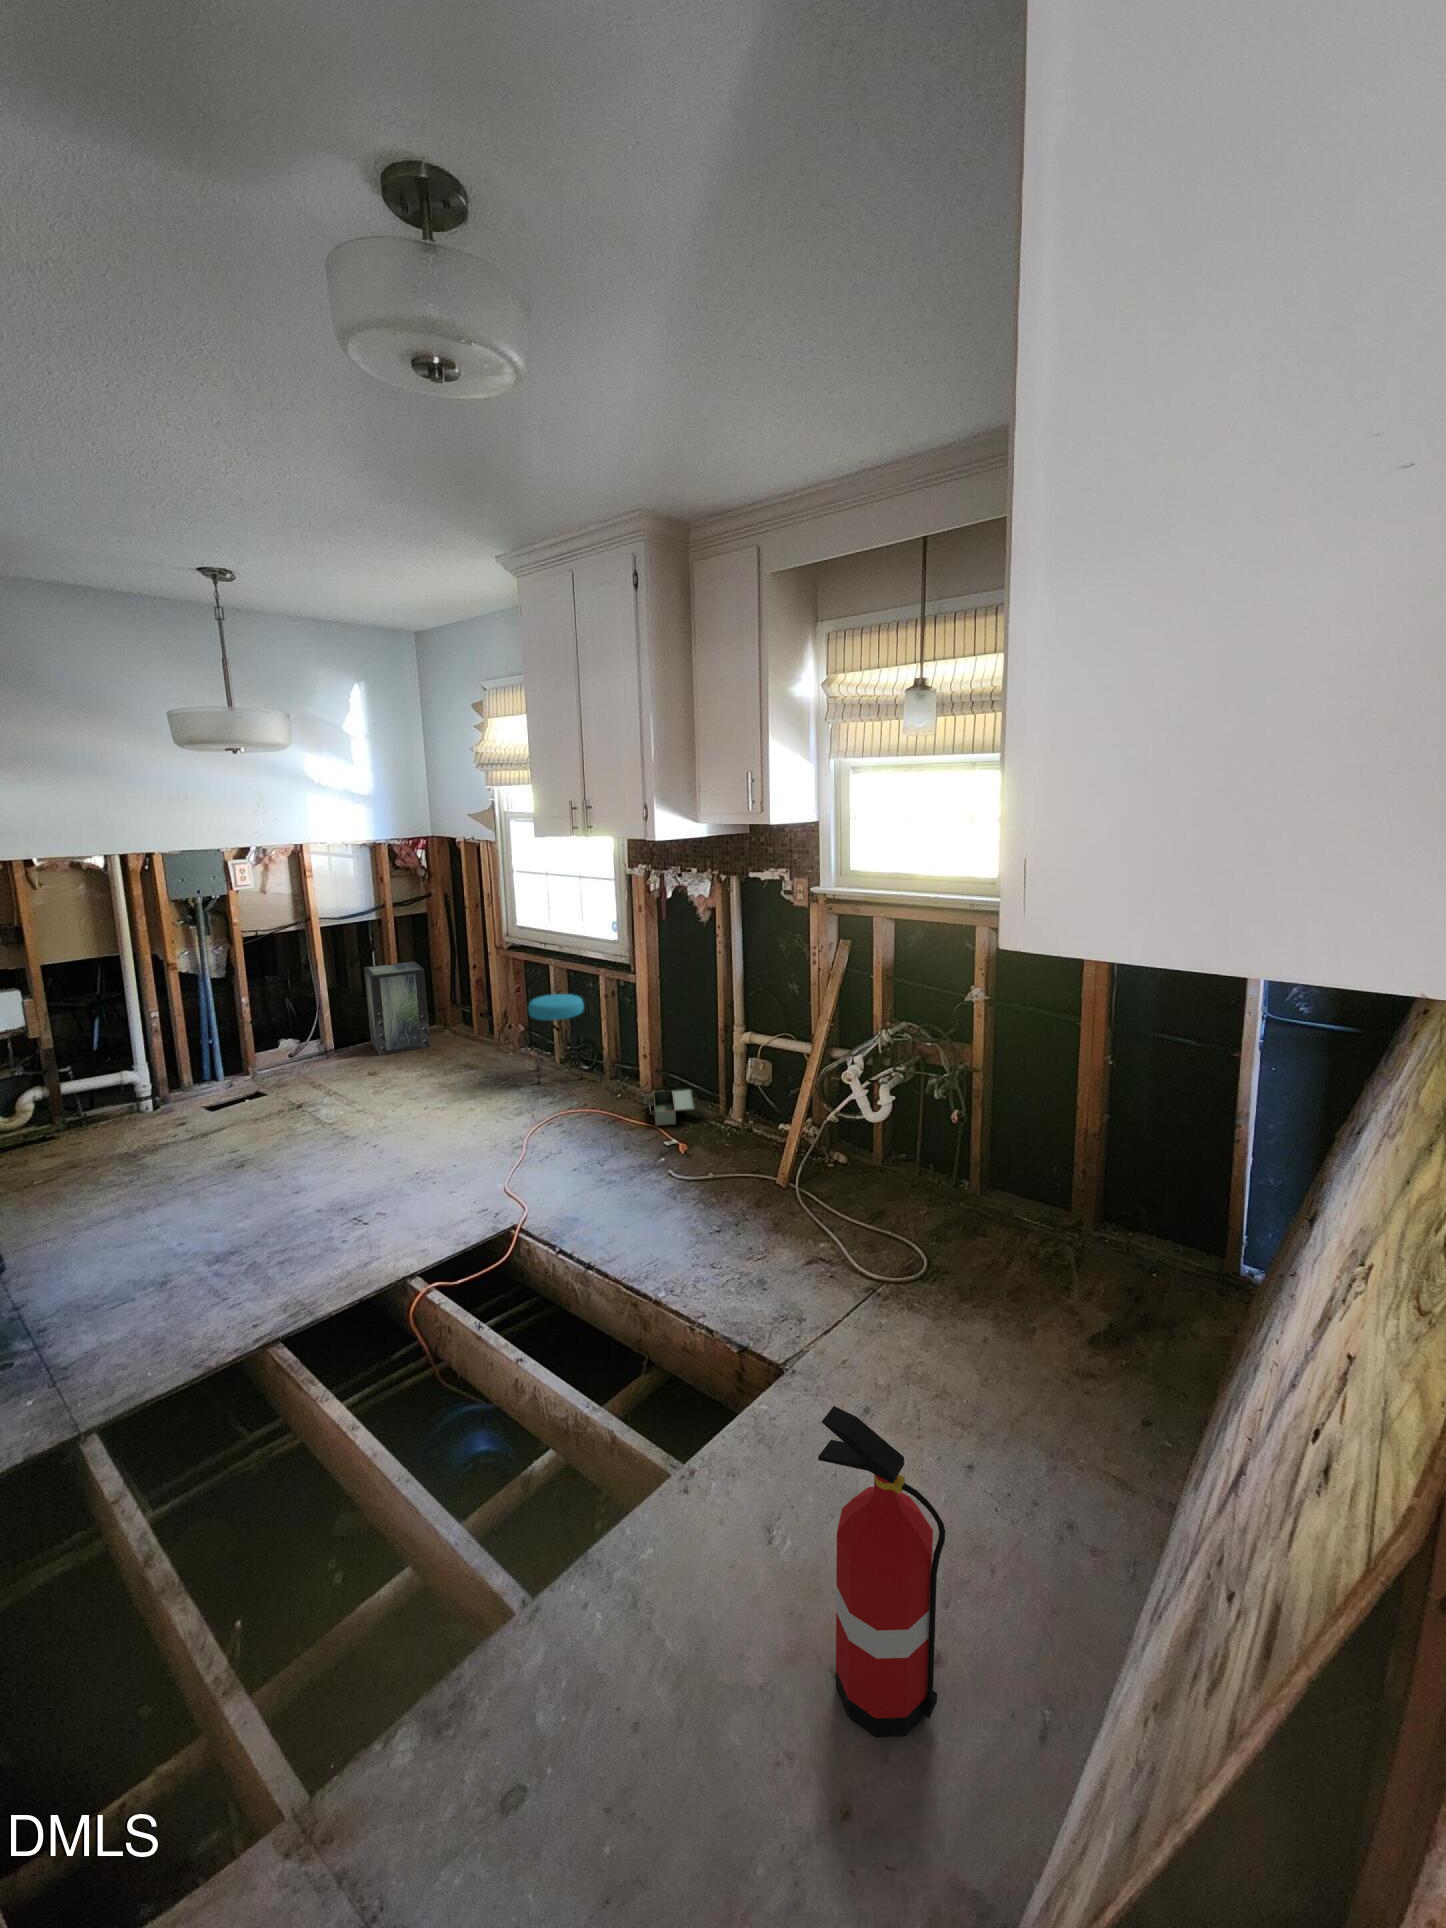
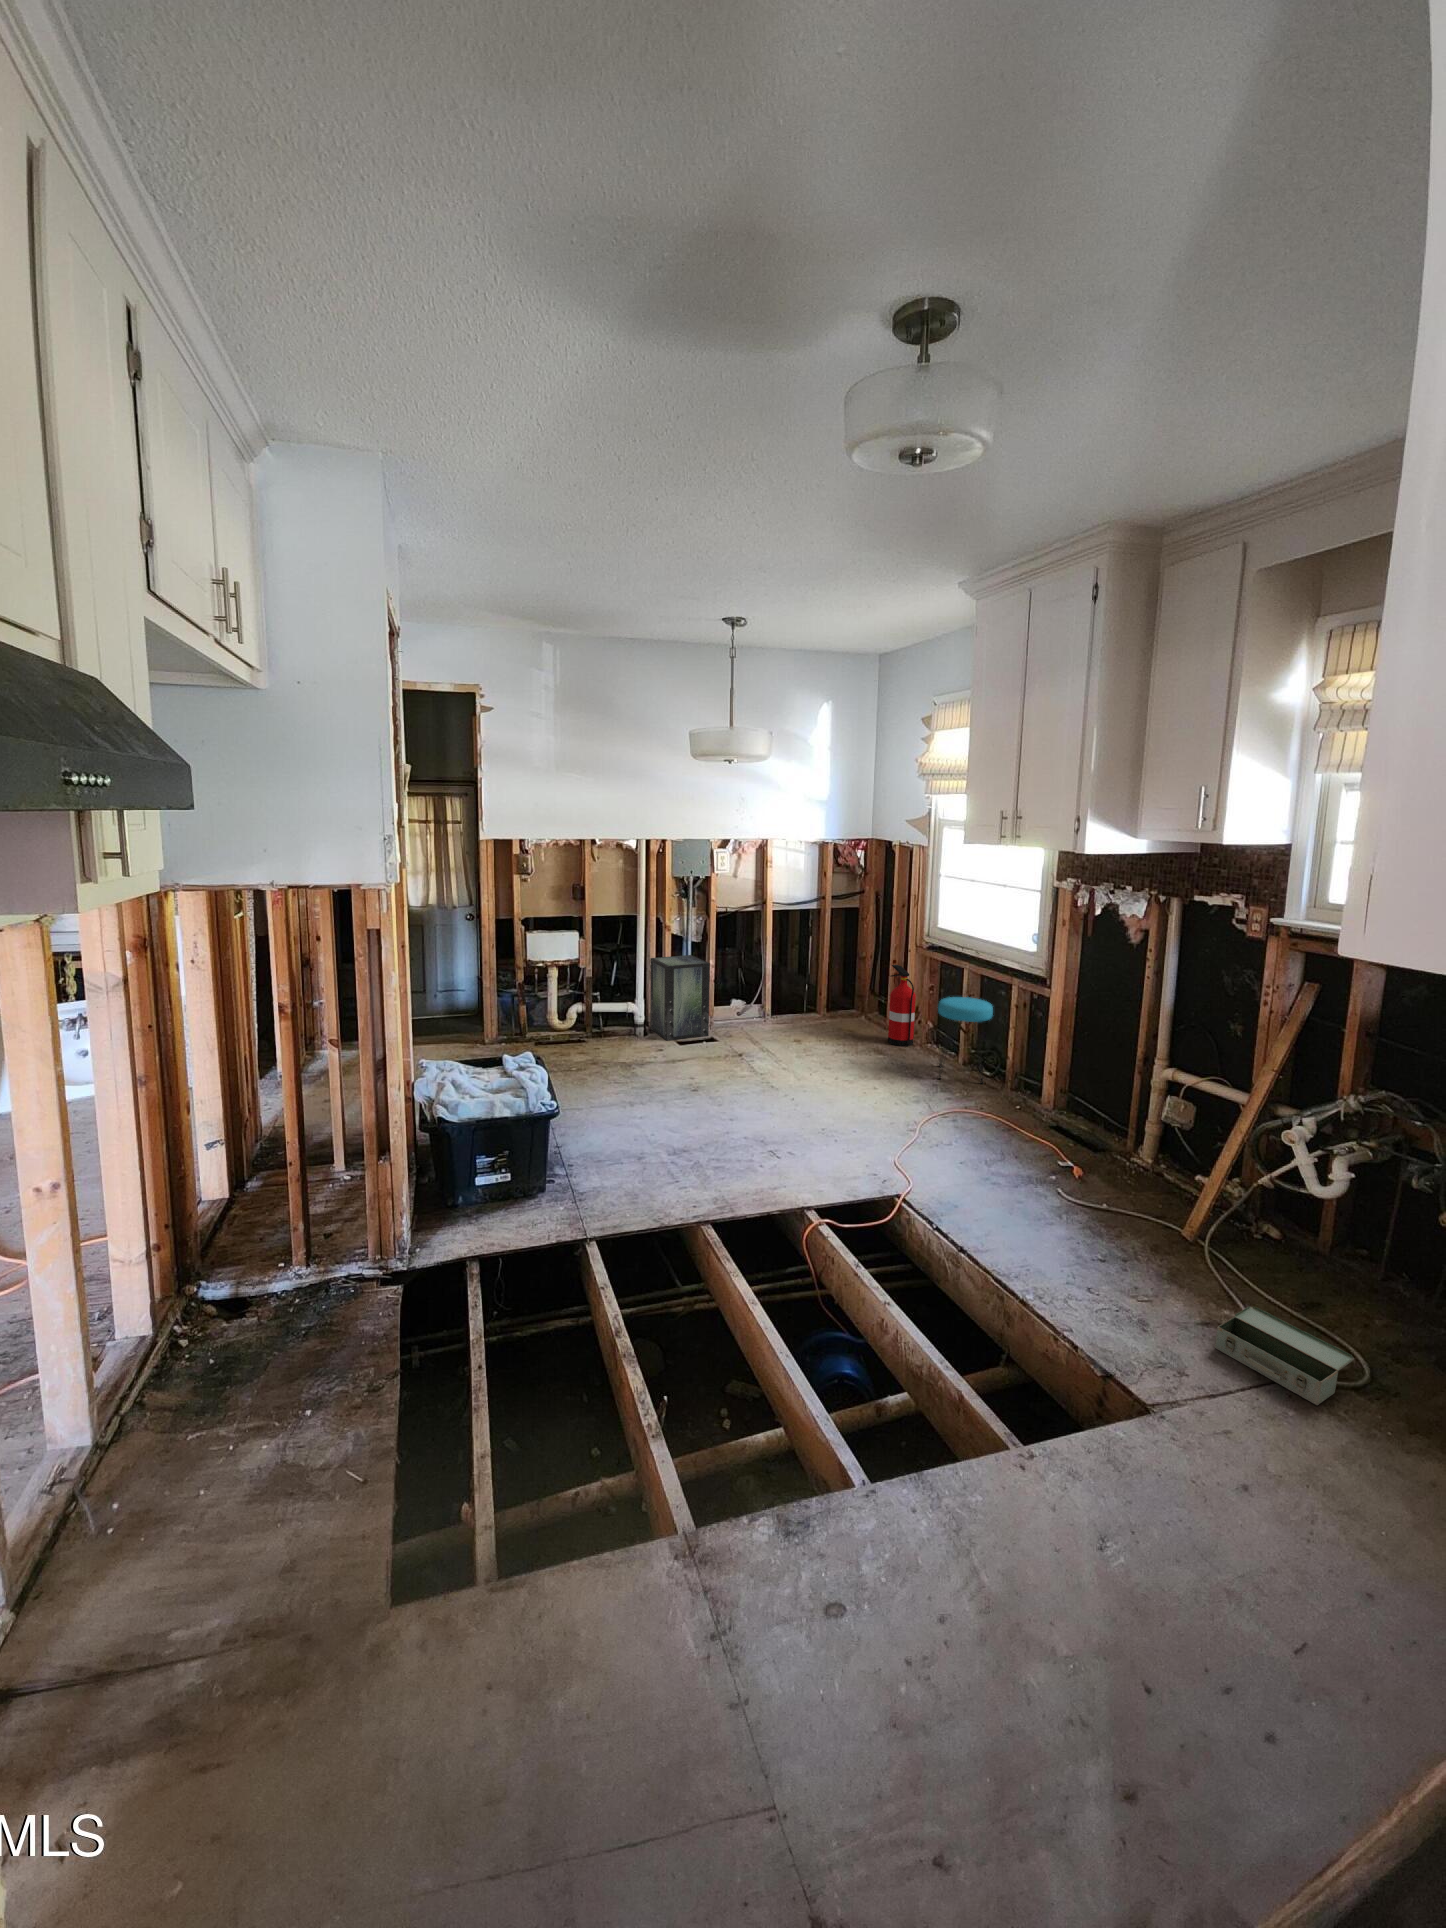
storage box: present [364,961,430,1055] -> present [650,955,710,1041]
toolbox: present [649,1089,695,1126] -> present [1215,1306,1354,1405]
fire extinguisher: present [818,1406,945,1736] -> present [888,965,916,1046]

